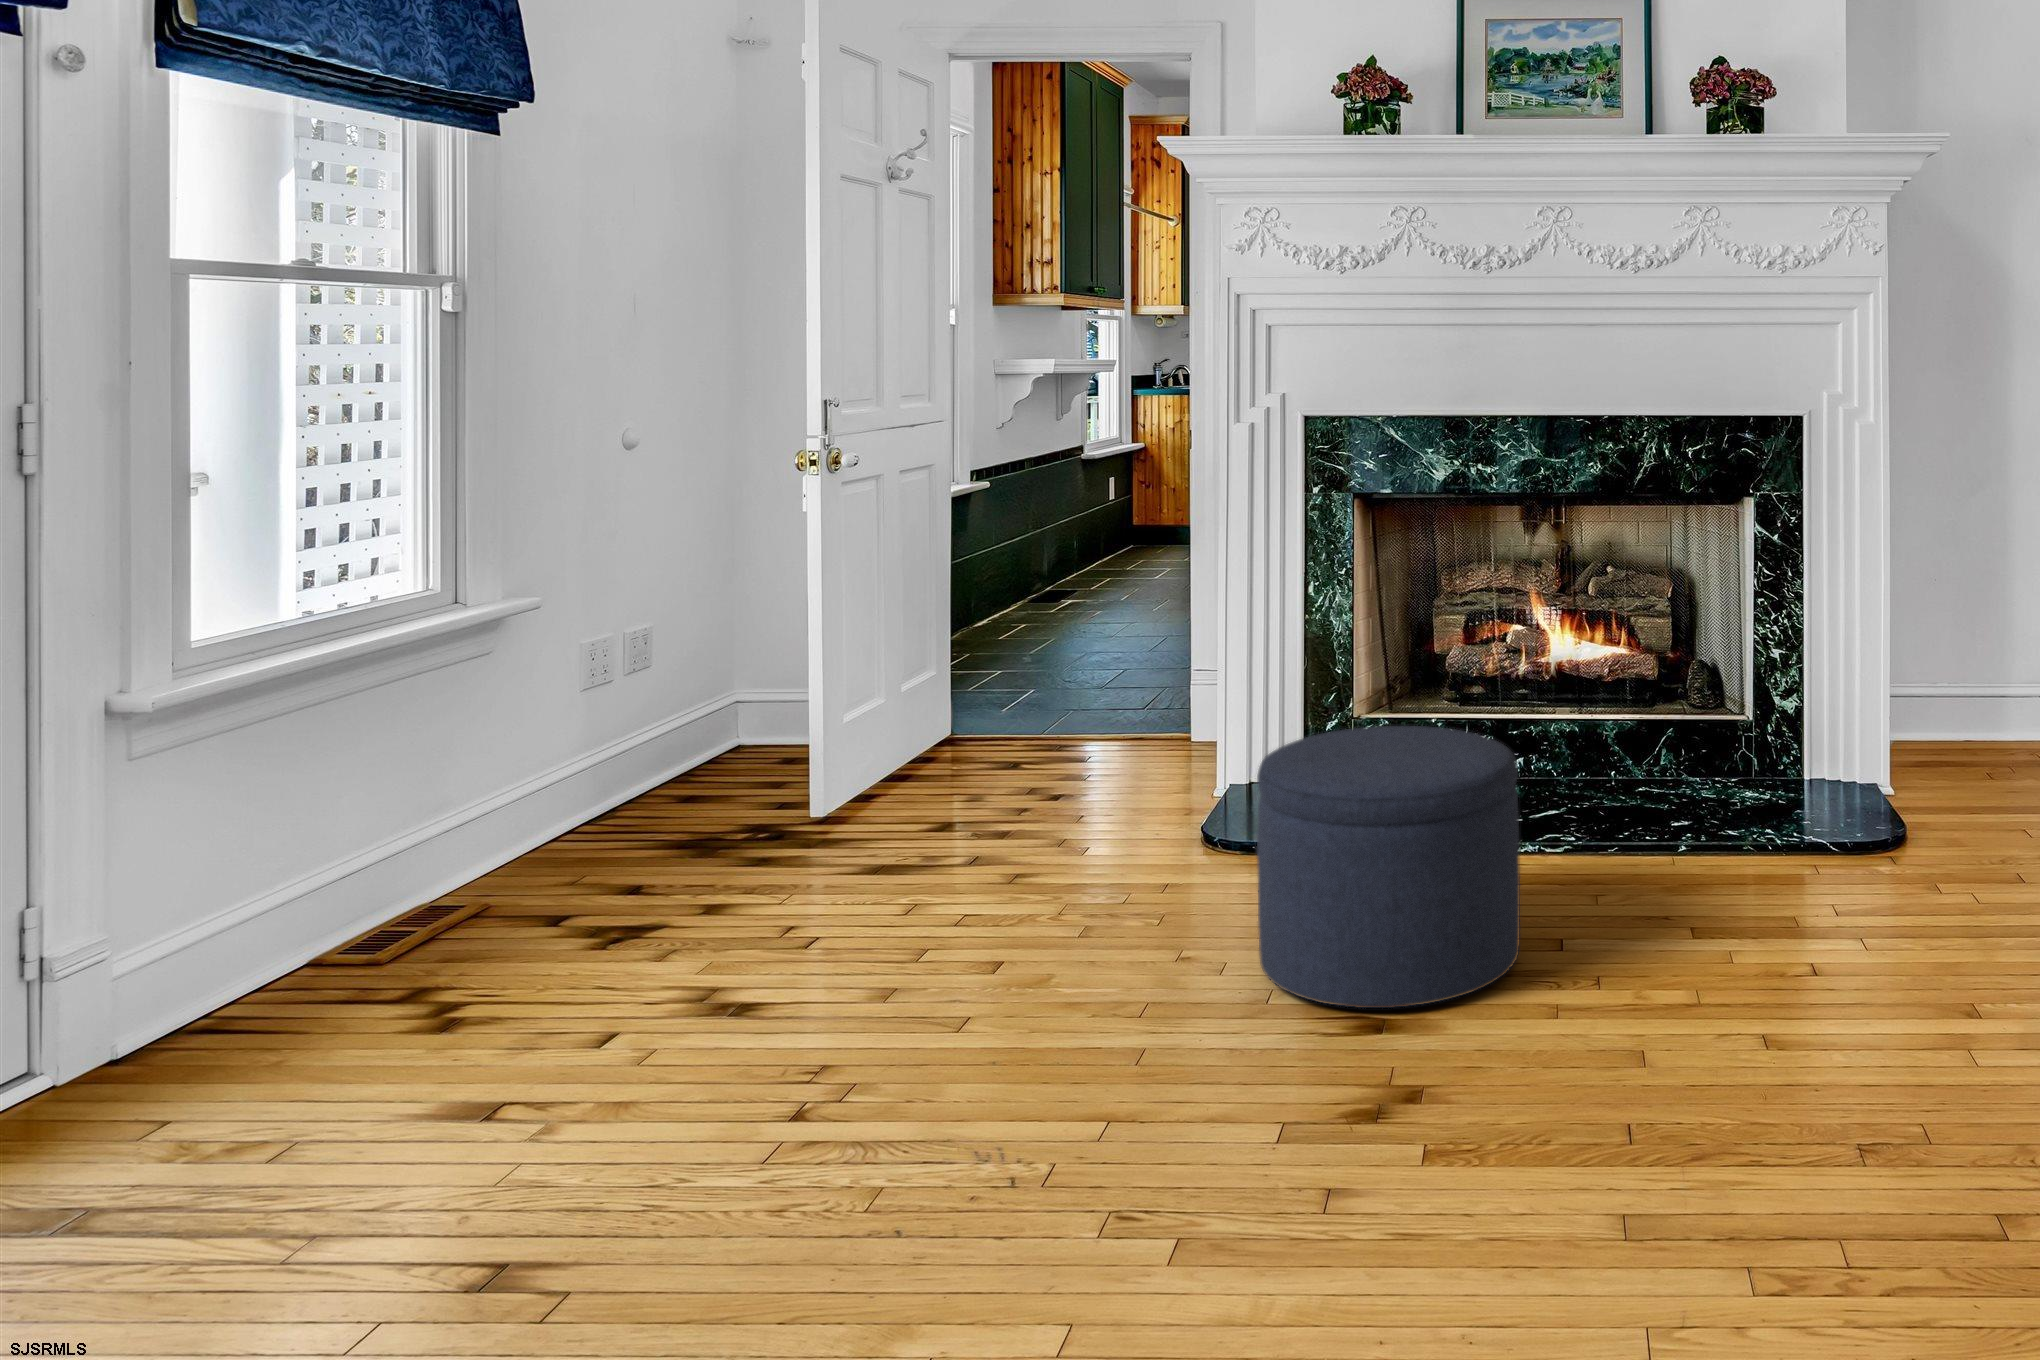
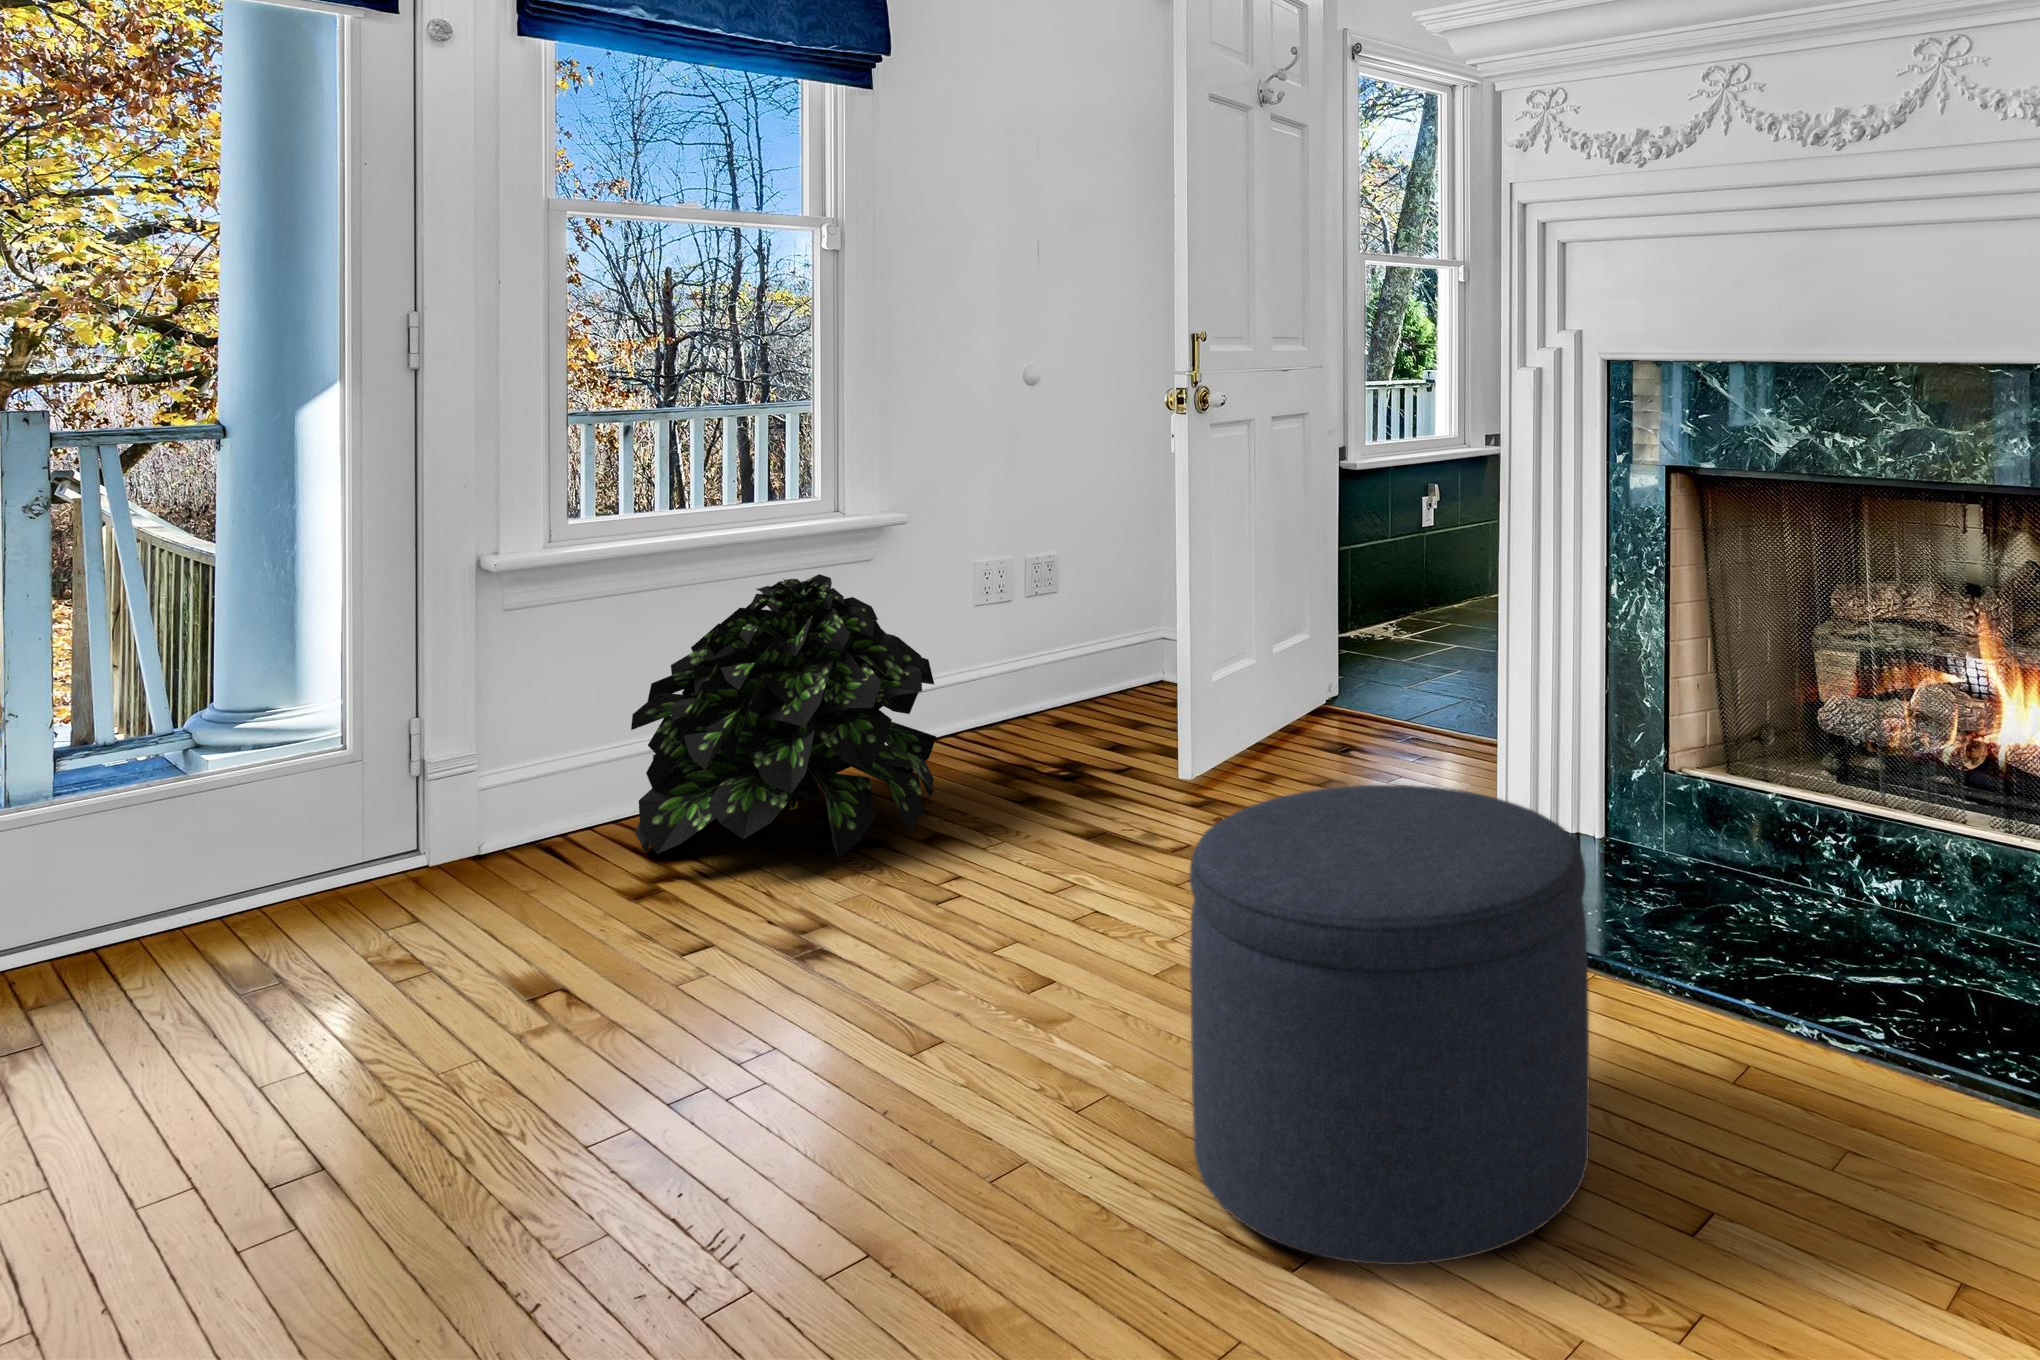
potted plant: none [302,677,693,1012] -> present [631,574,936,858]

